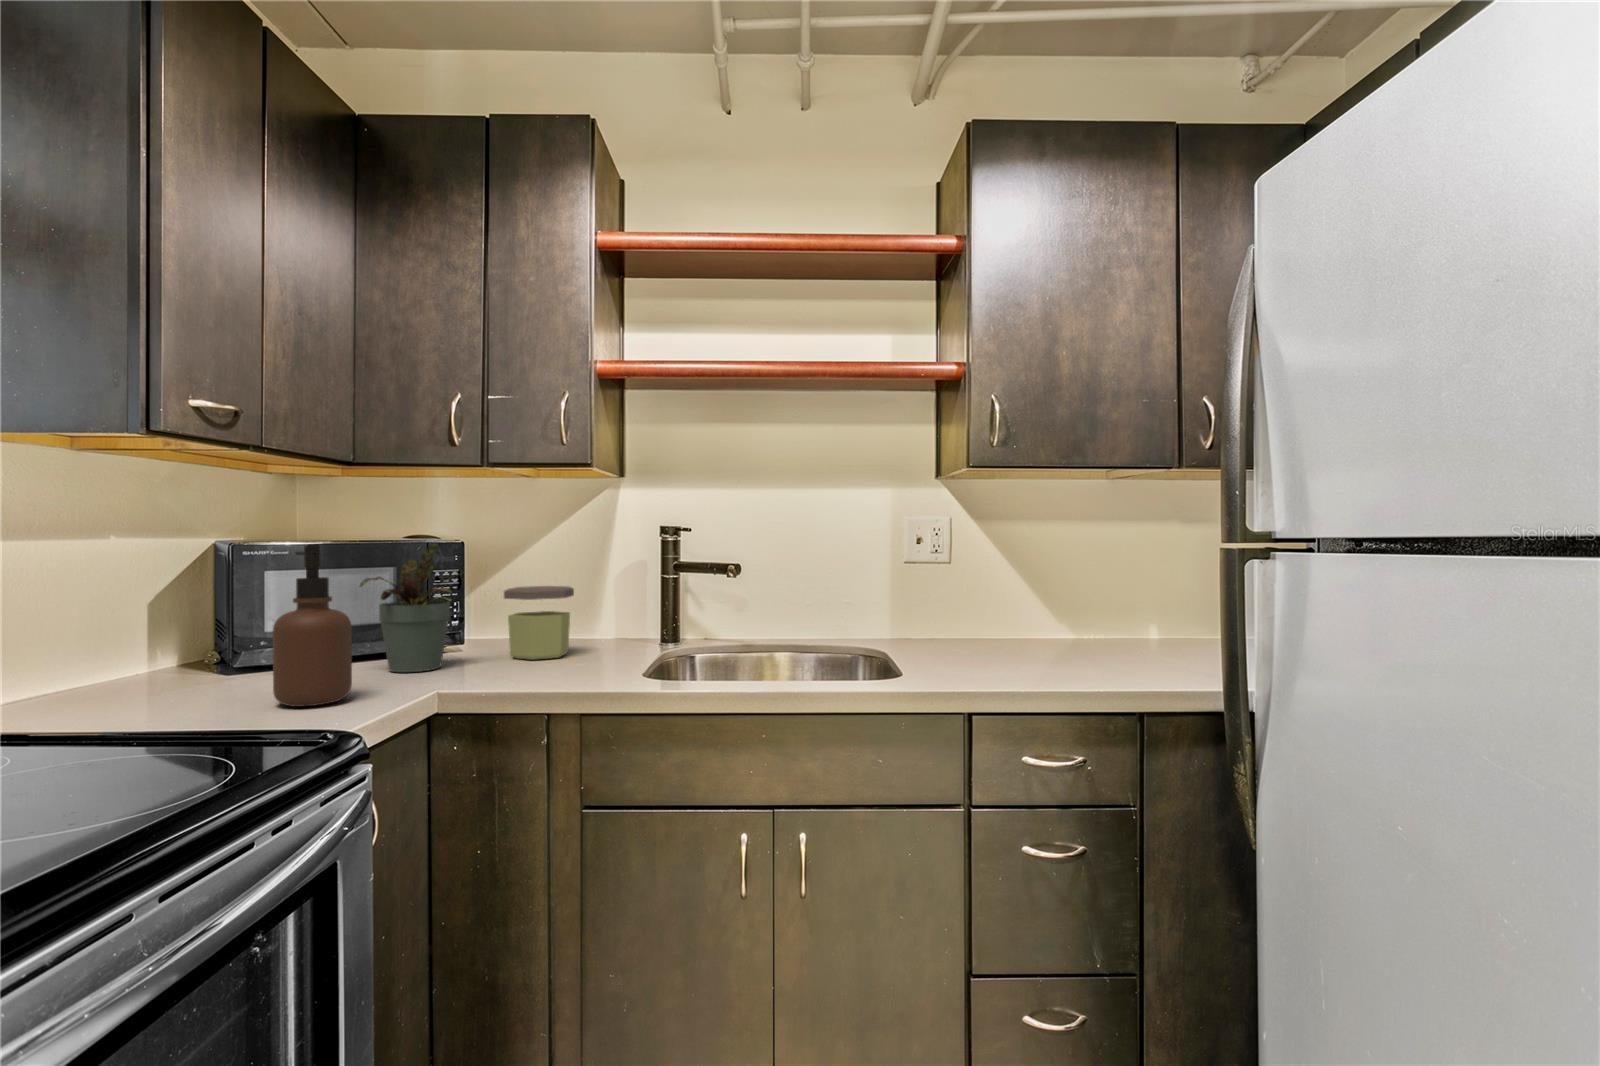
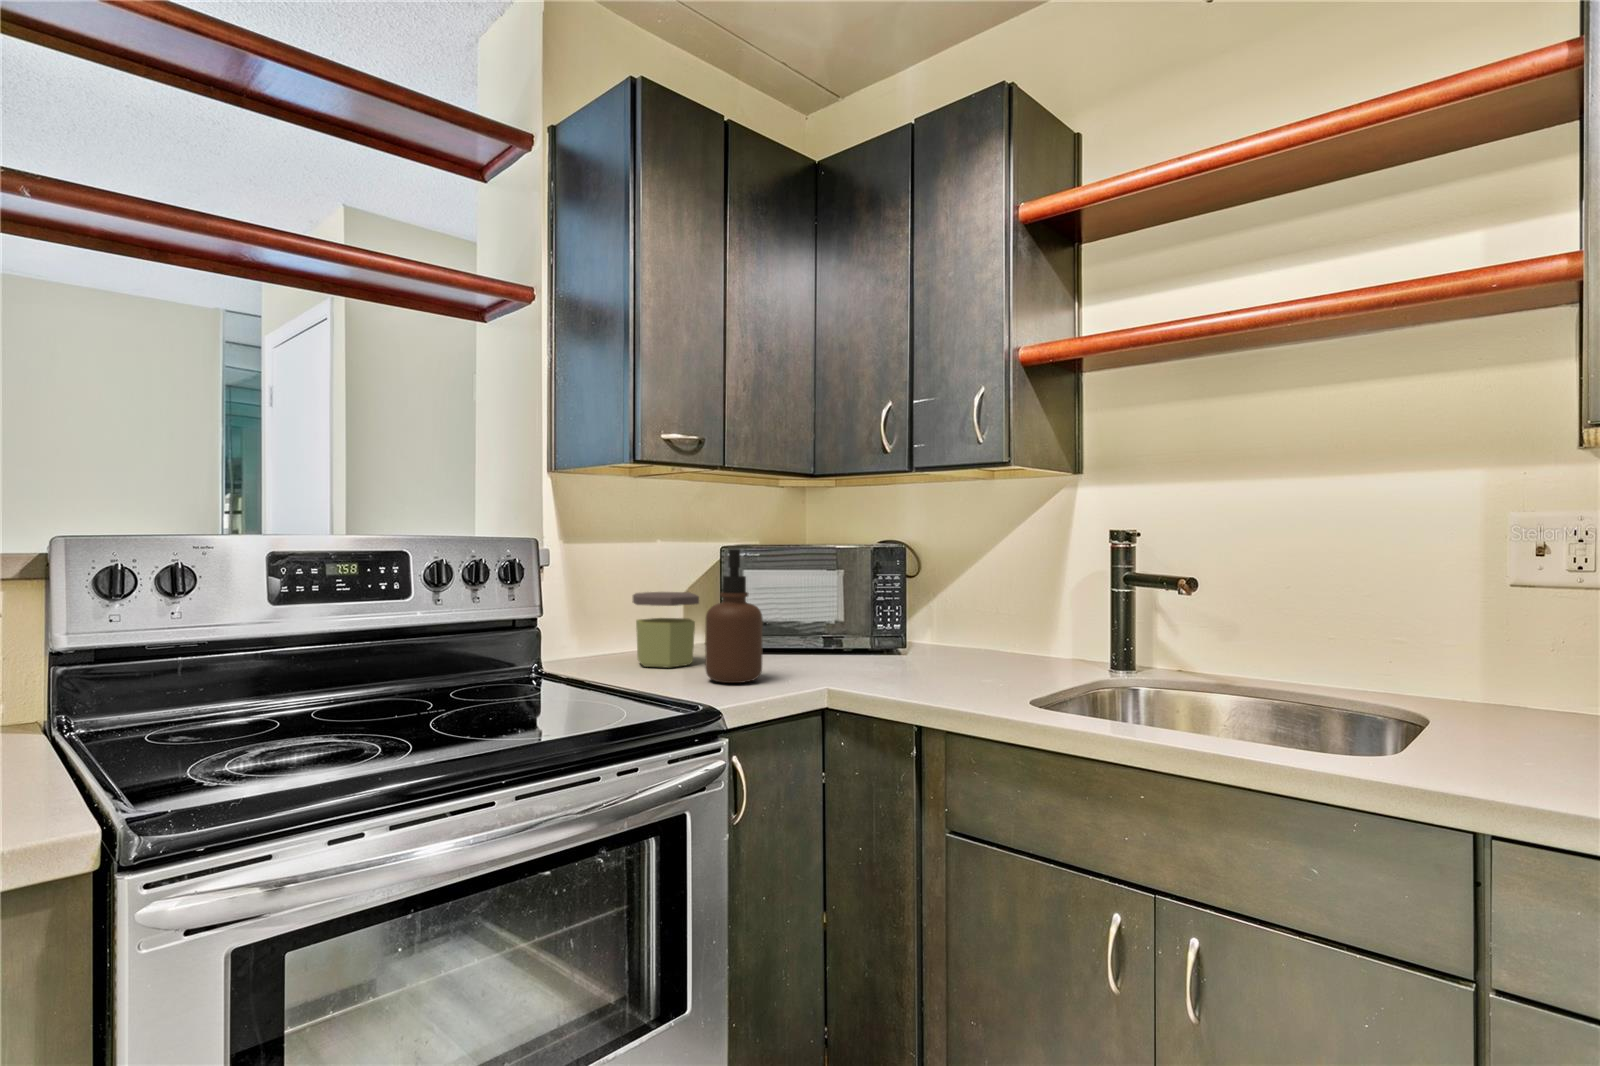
potted plant: present [360,543,451,672] -> none [801,549,889,666]
jar: present [504,586,574,660] -> present [633,592,699,668]

